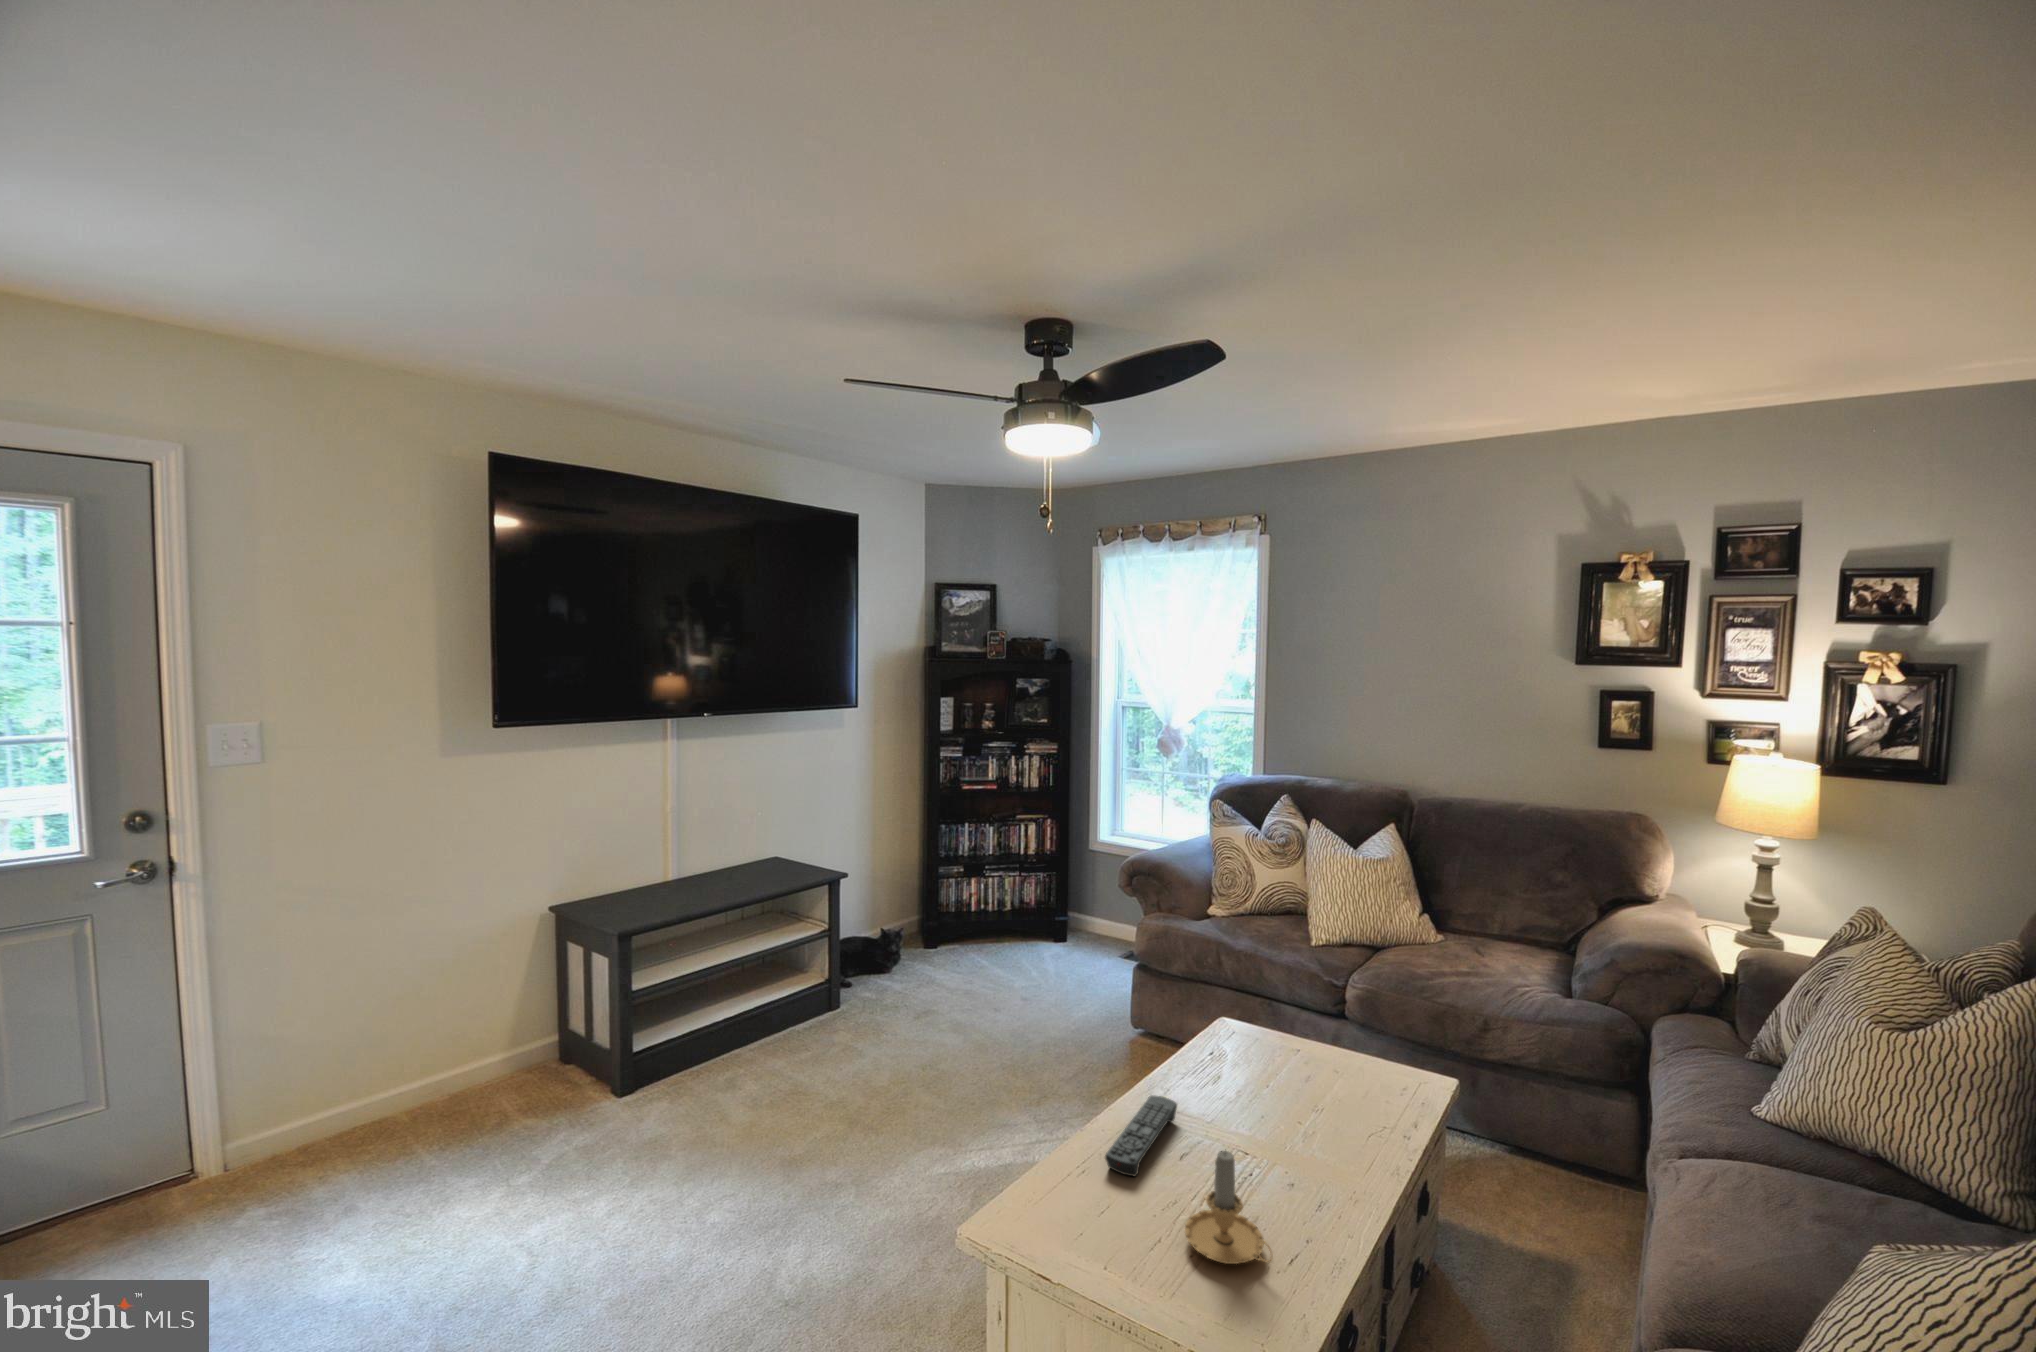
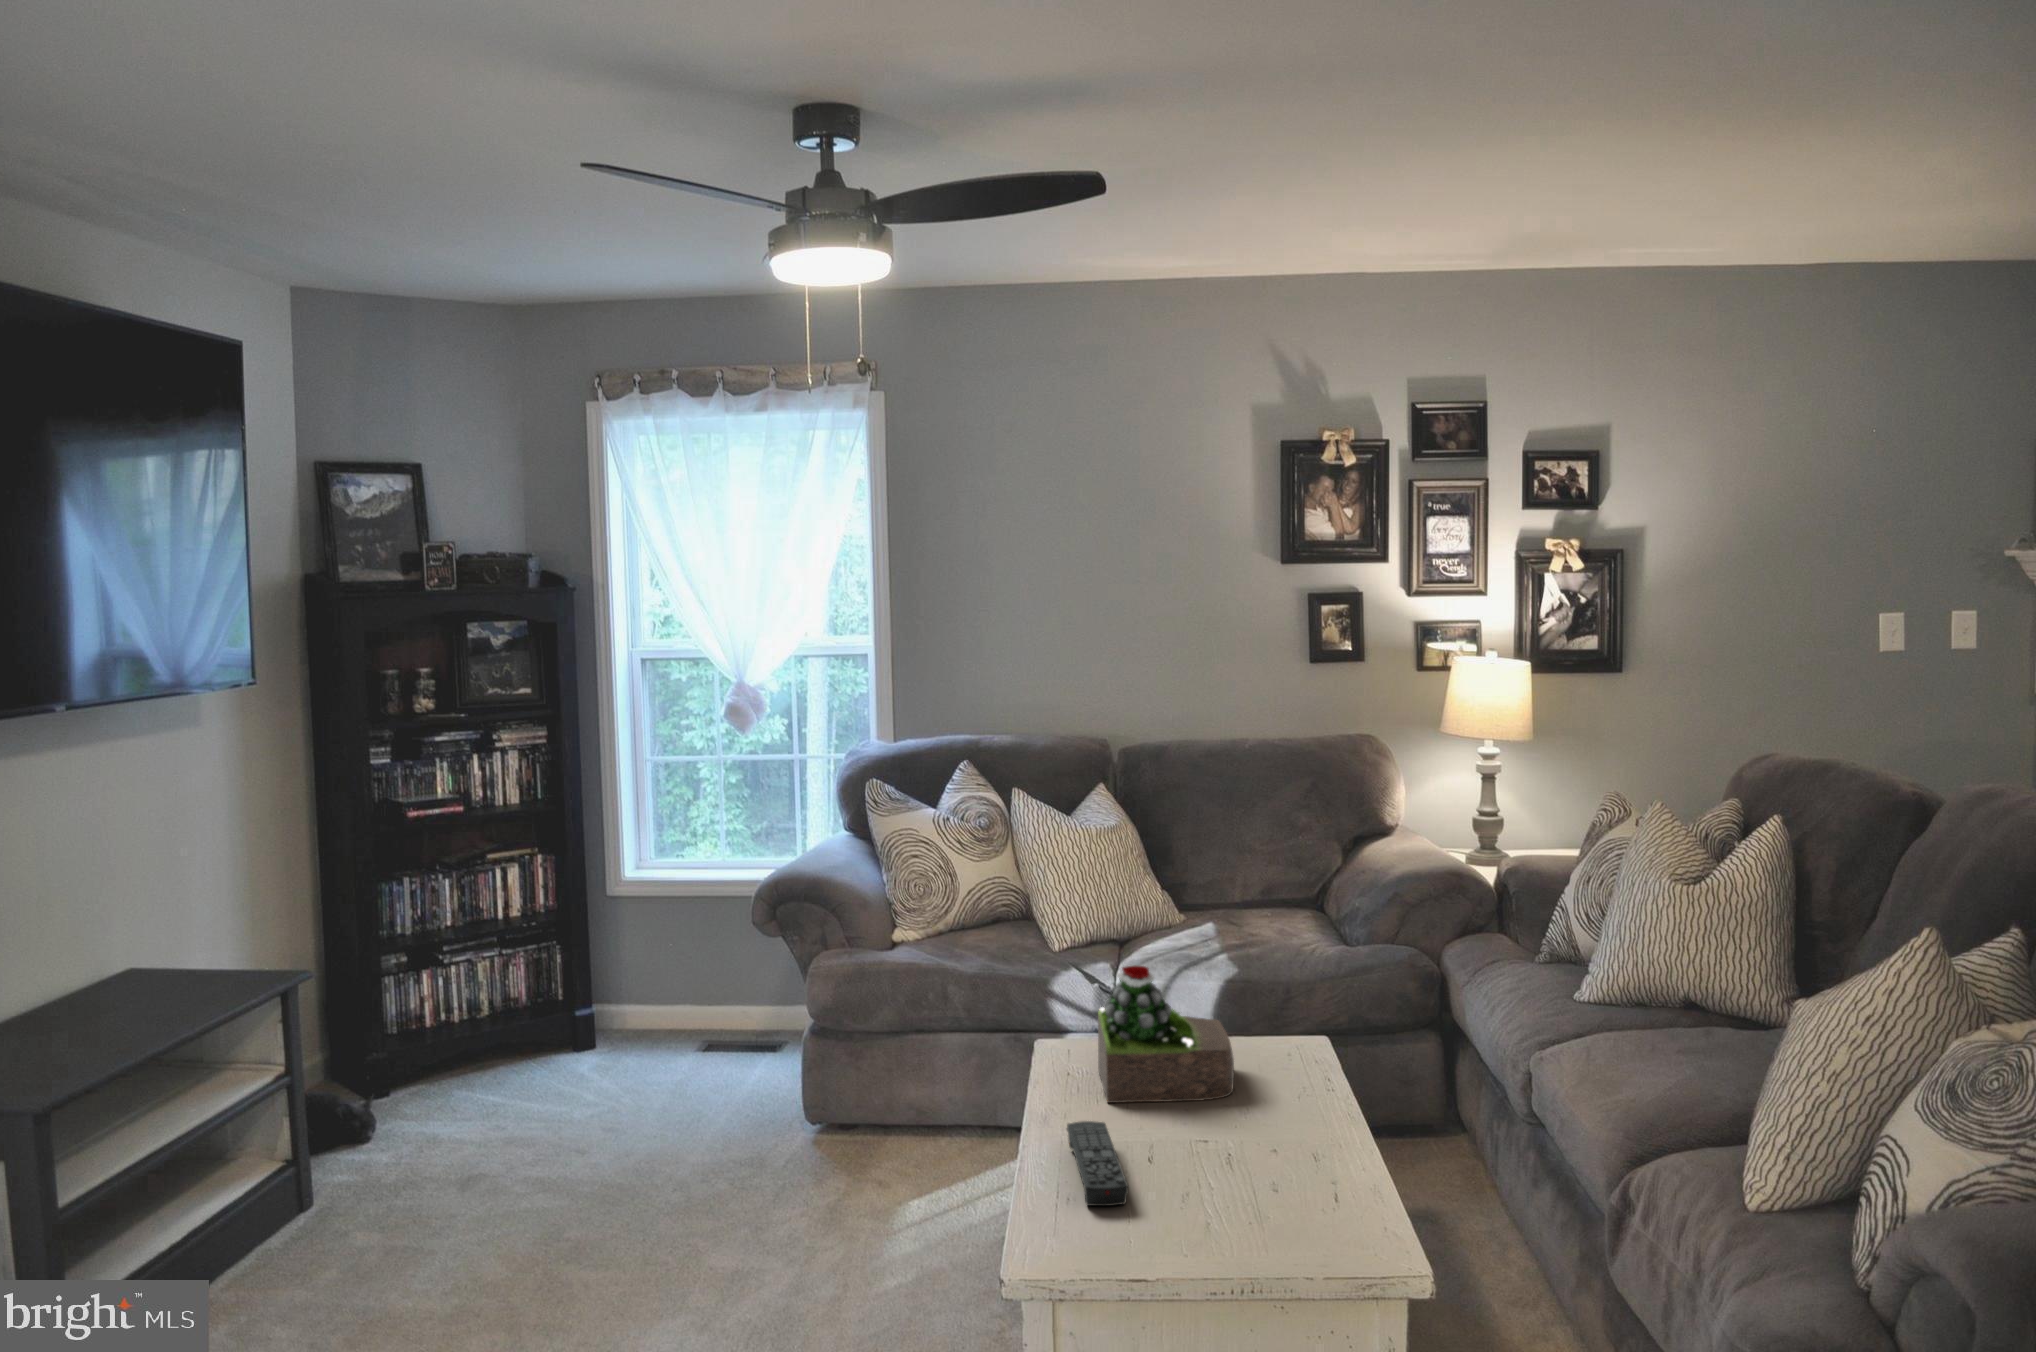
succulent plant: none [1217,983,1339,1107] -> present [1098,966,1234,1103]
candle: present [1185,1151,1272,1264] -> none [1232,1109,1350,1239]

